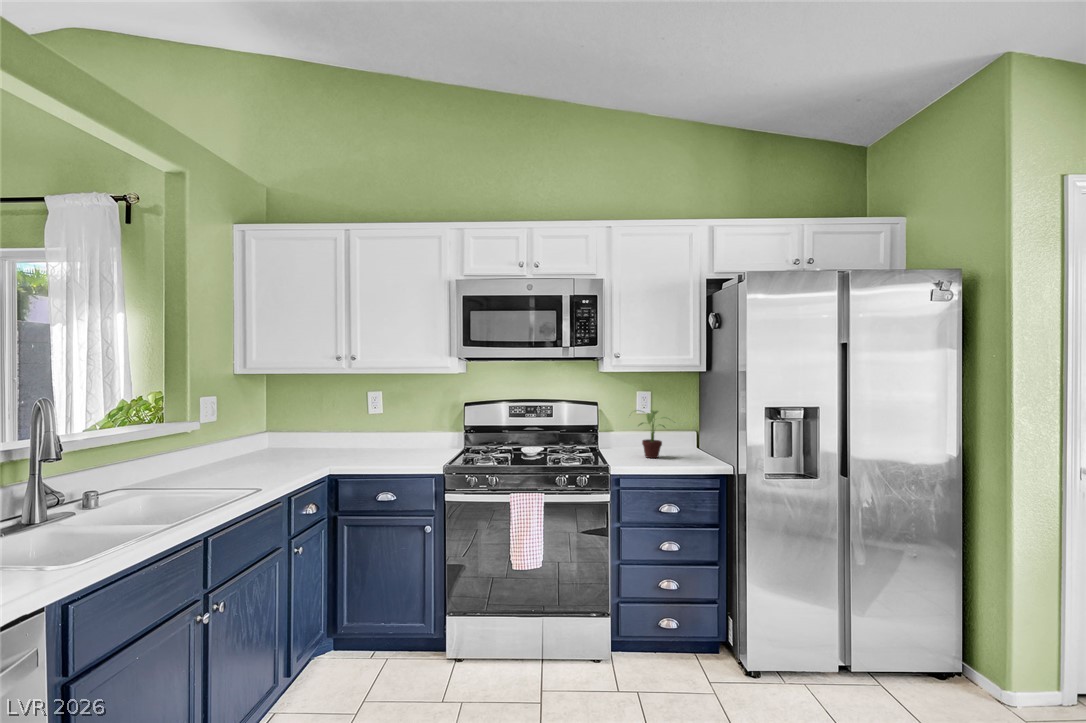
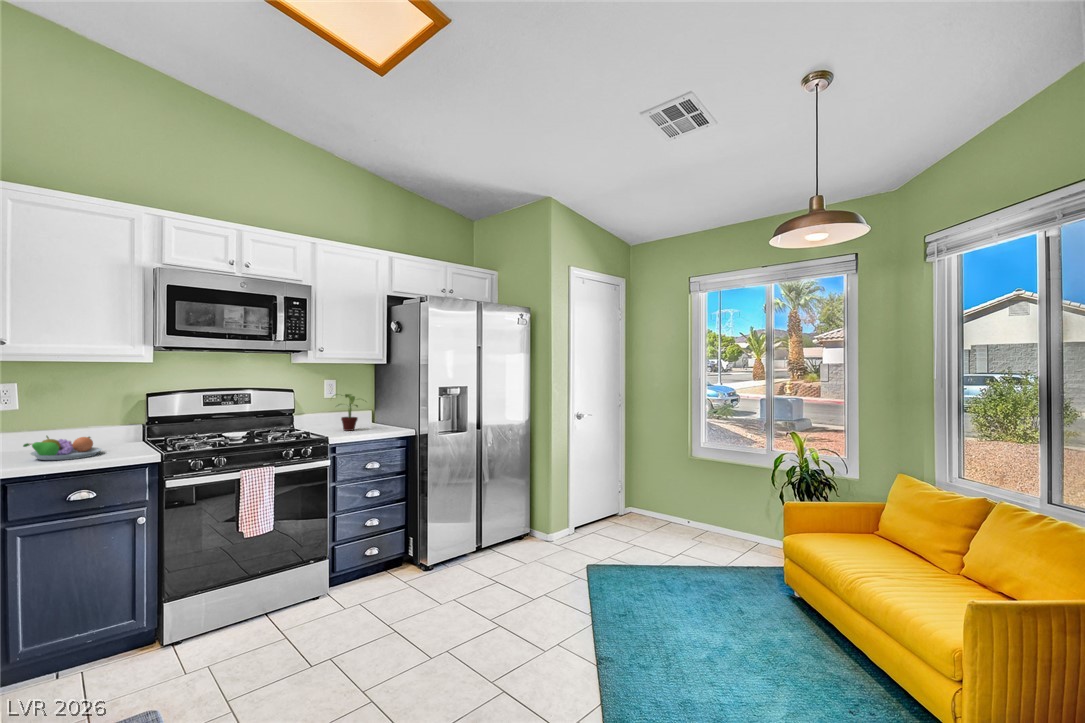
fruit bowl: none [363,437,417,461] -> present [23,436,102,460]

